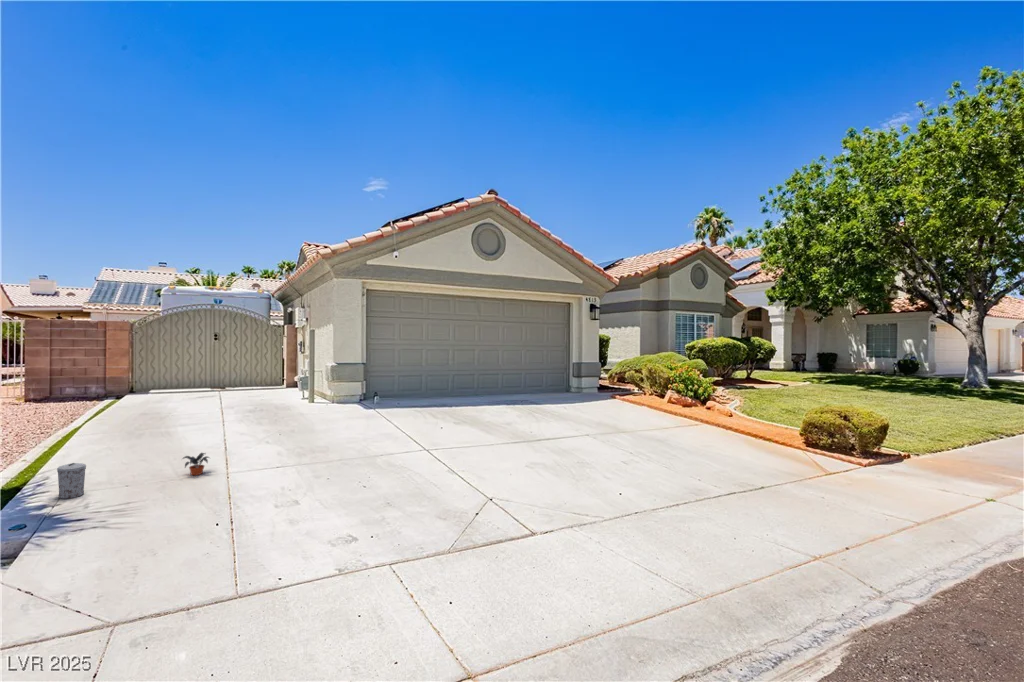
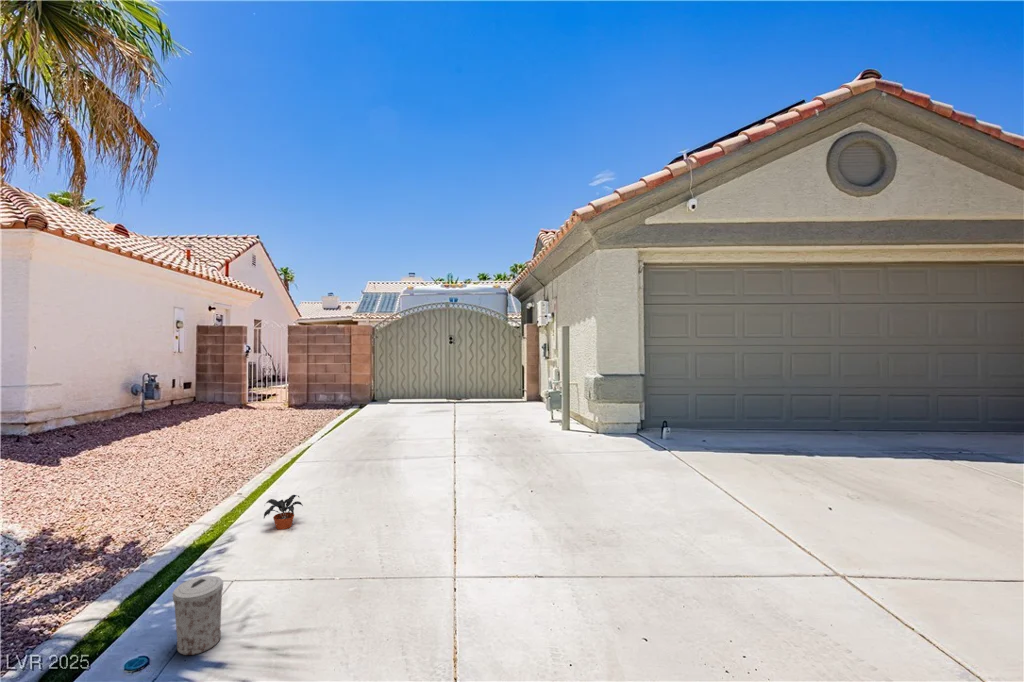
potted plant: present [183,453,209,475] -> present [264,495,303,530]

